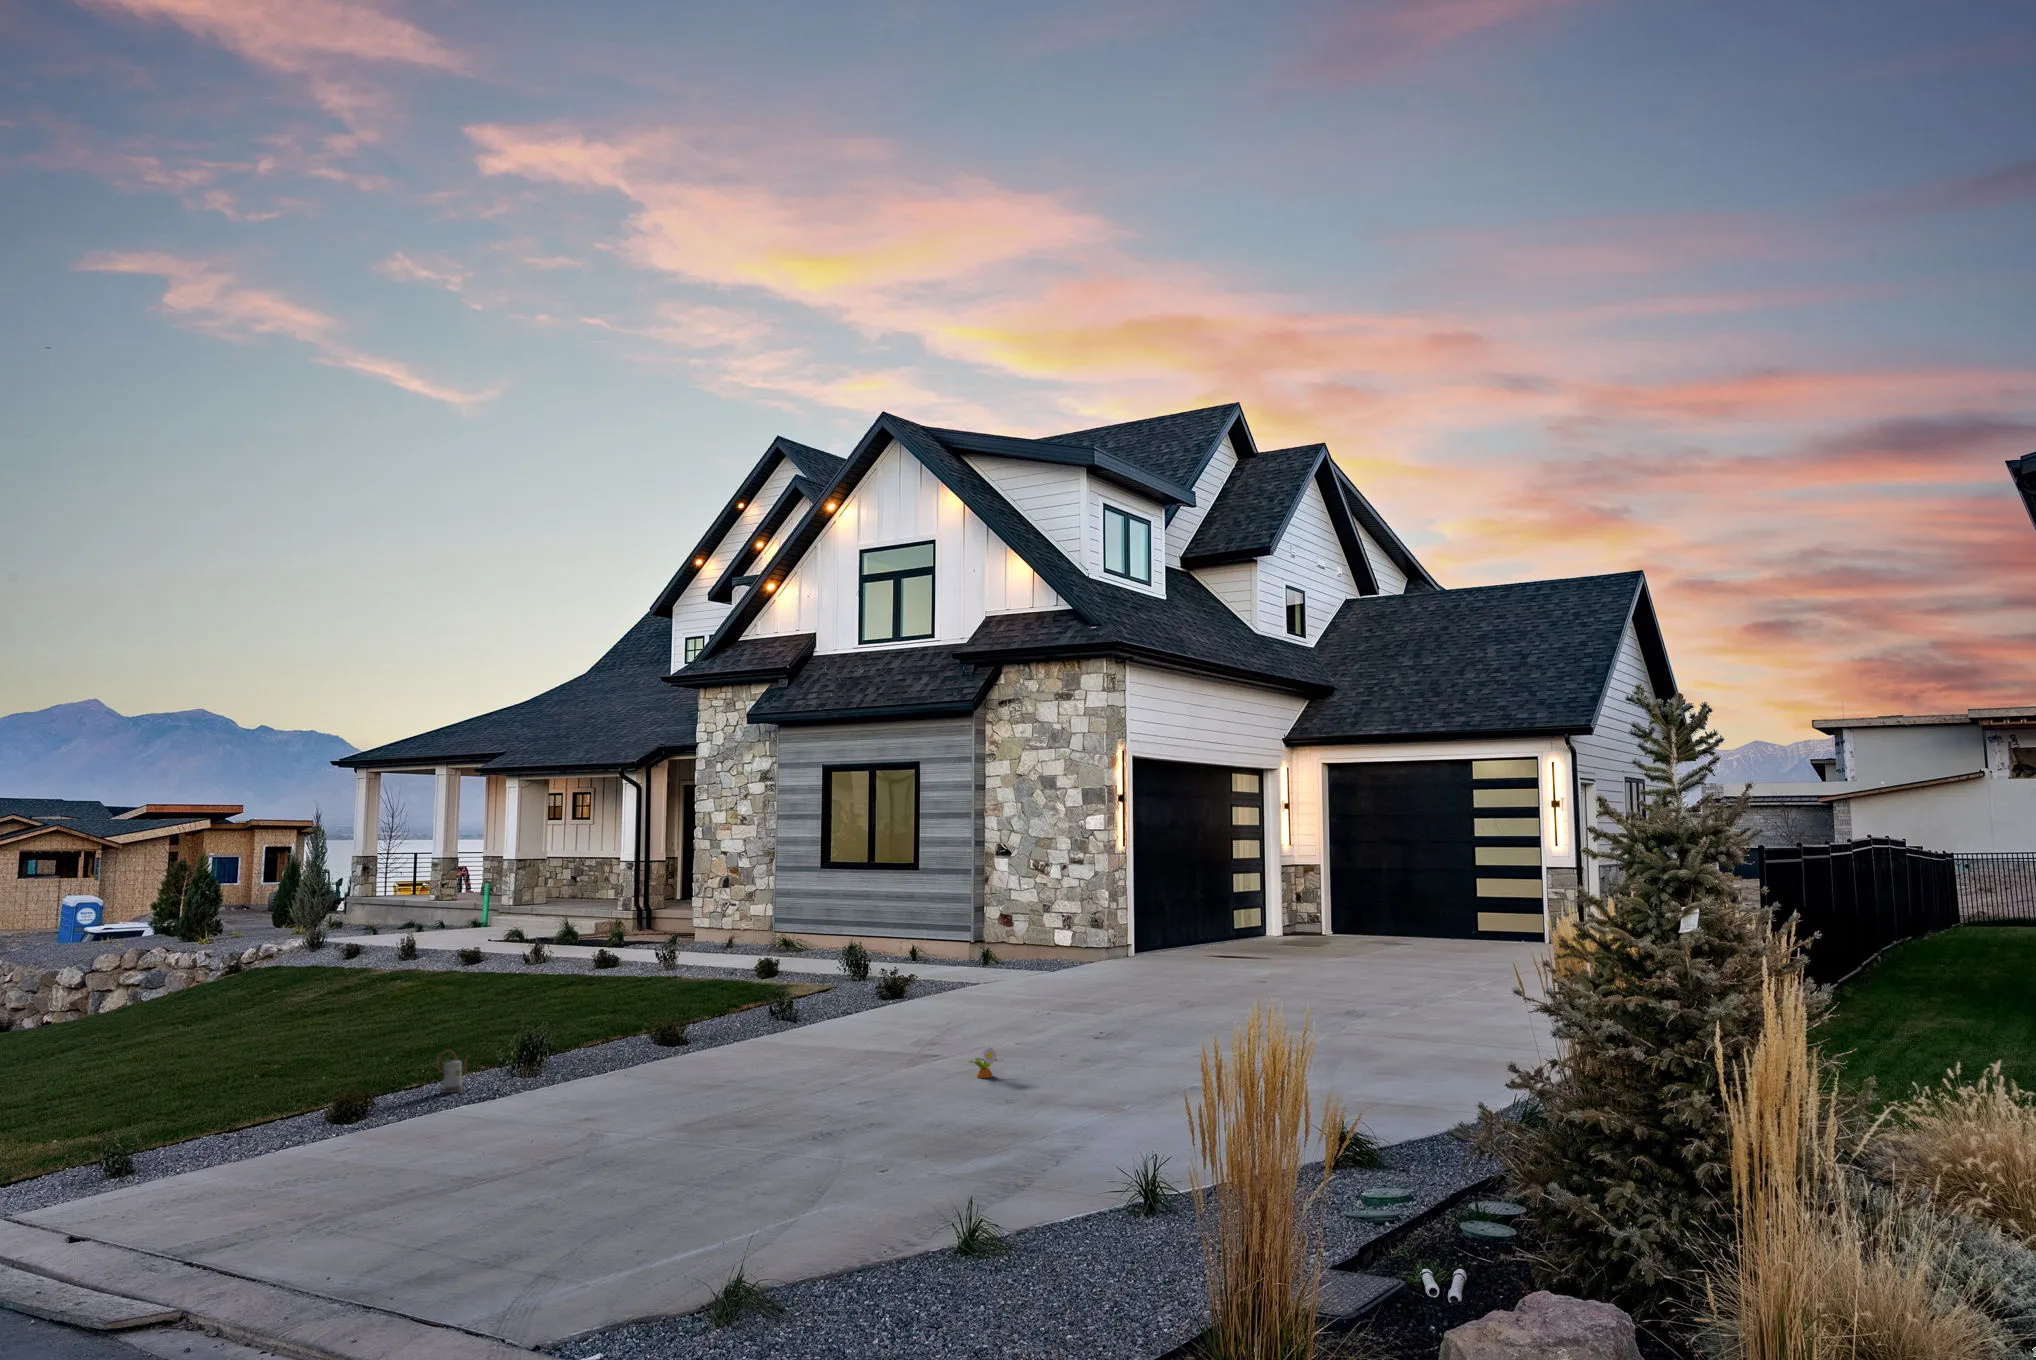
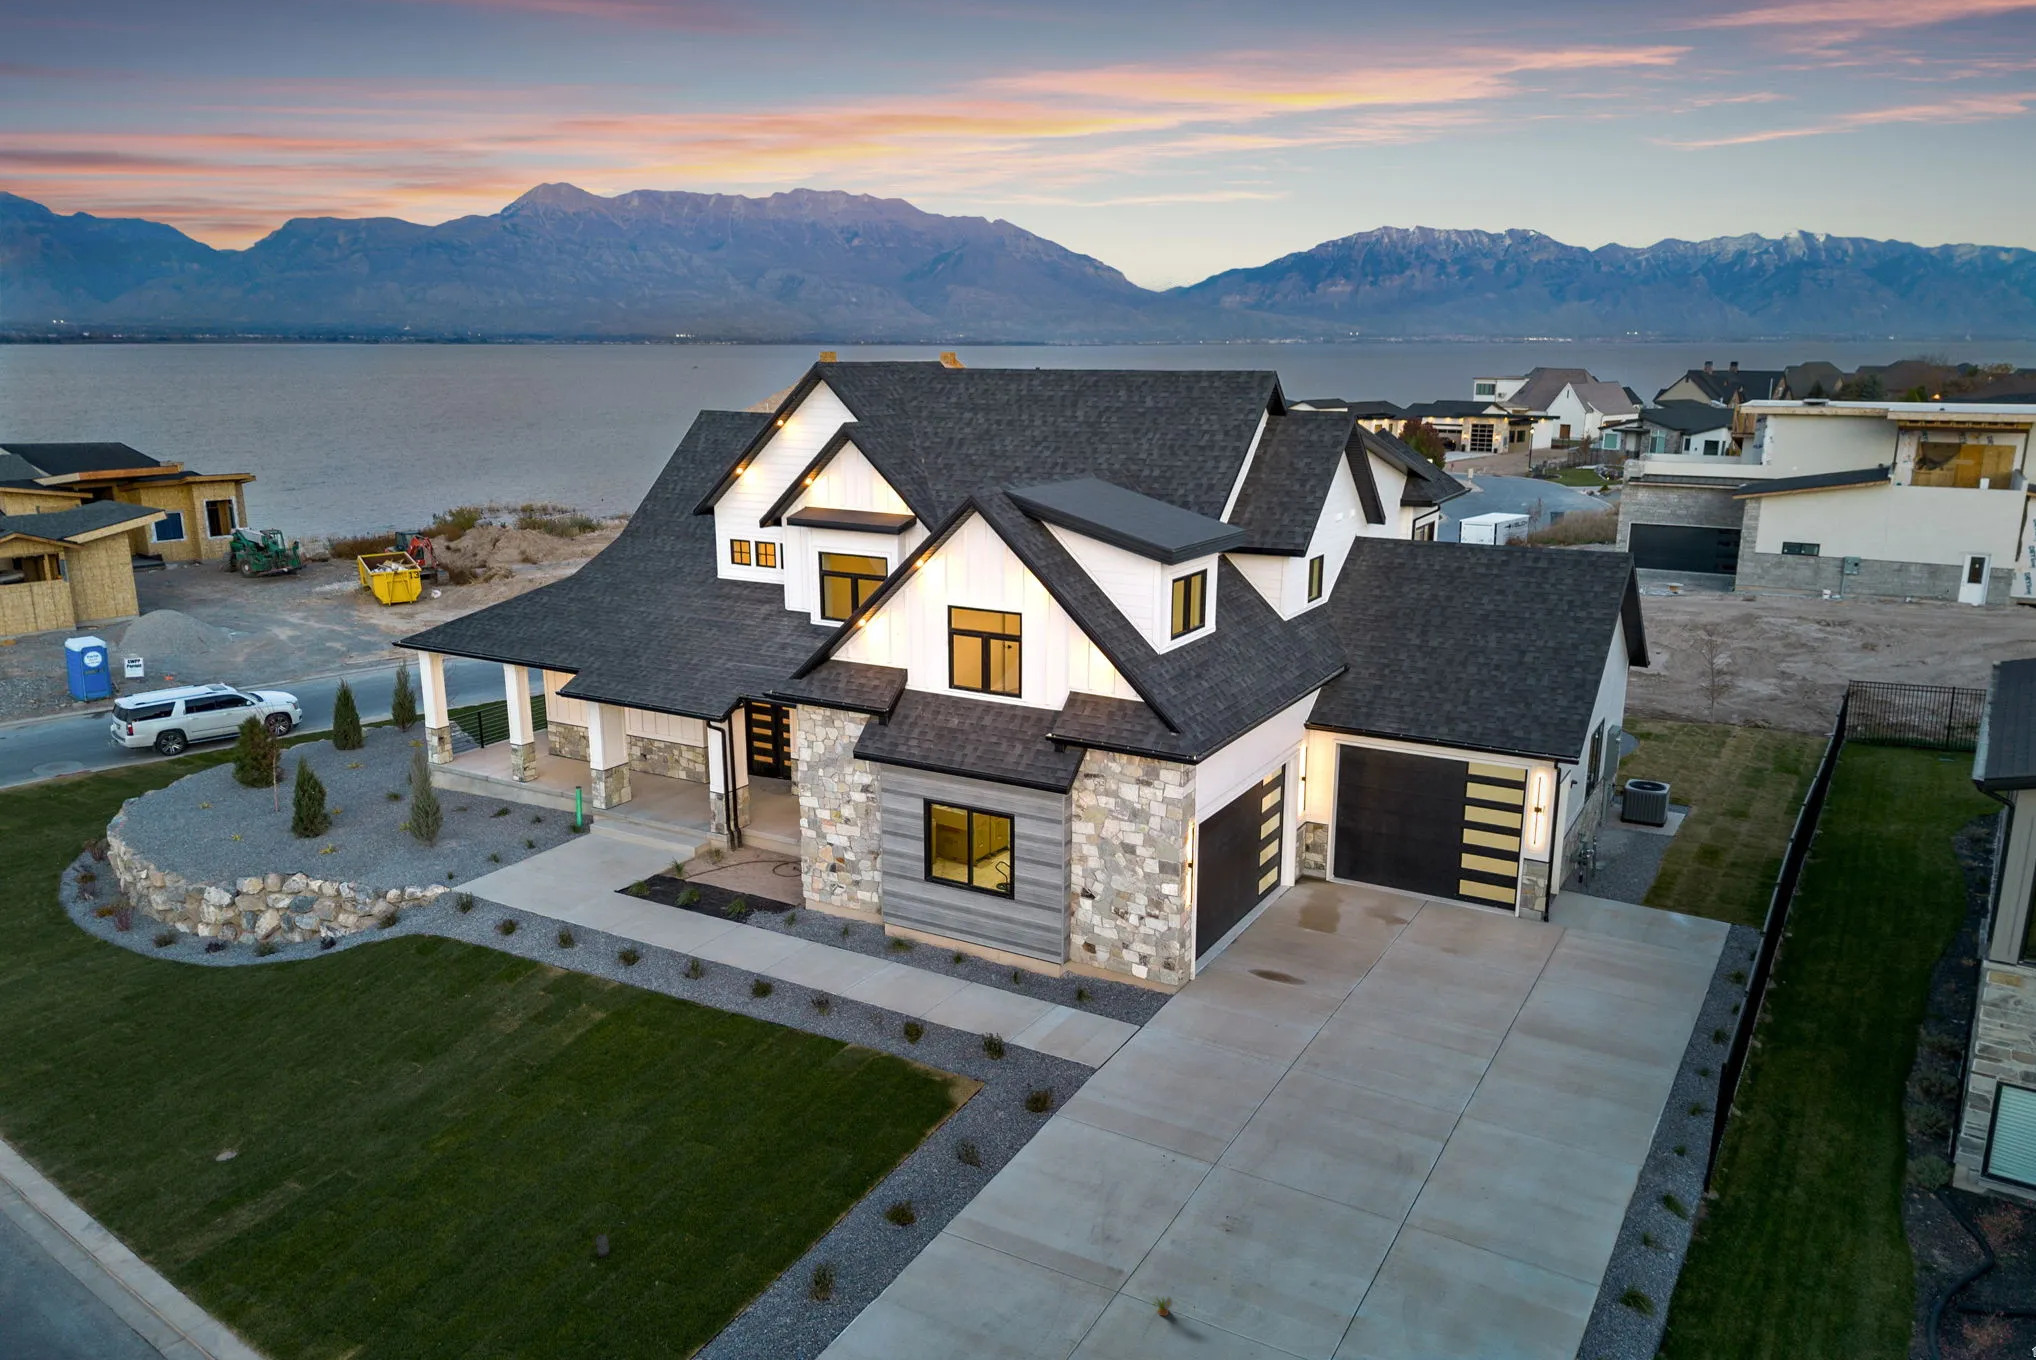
watering can: present [437,1050,468,1093] -> present [594,1234,609,1257]

